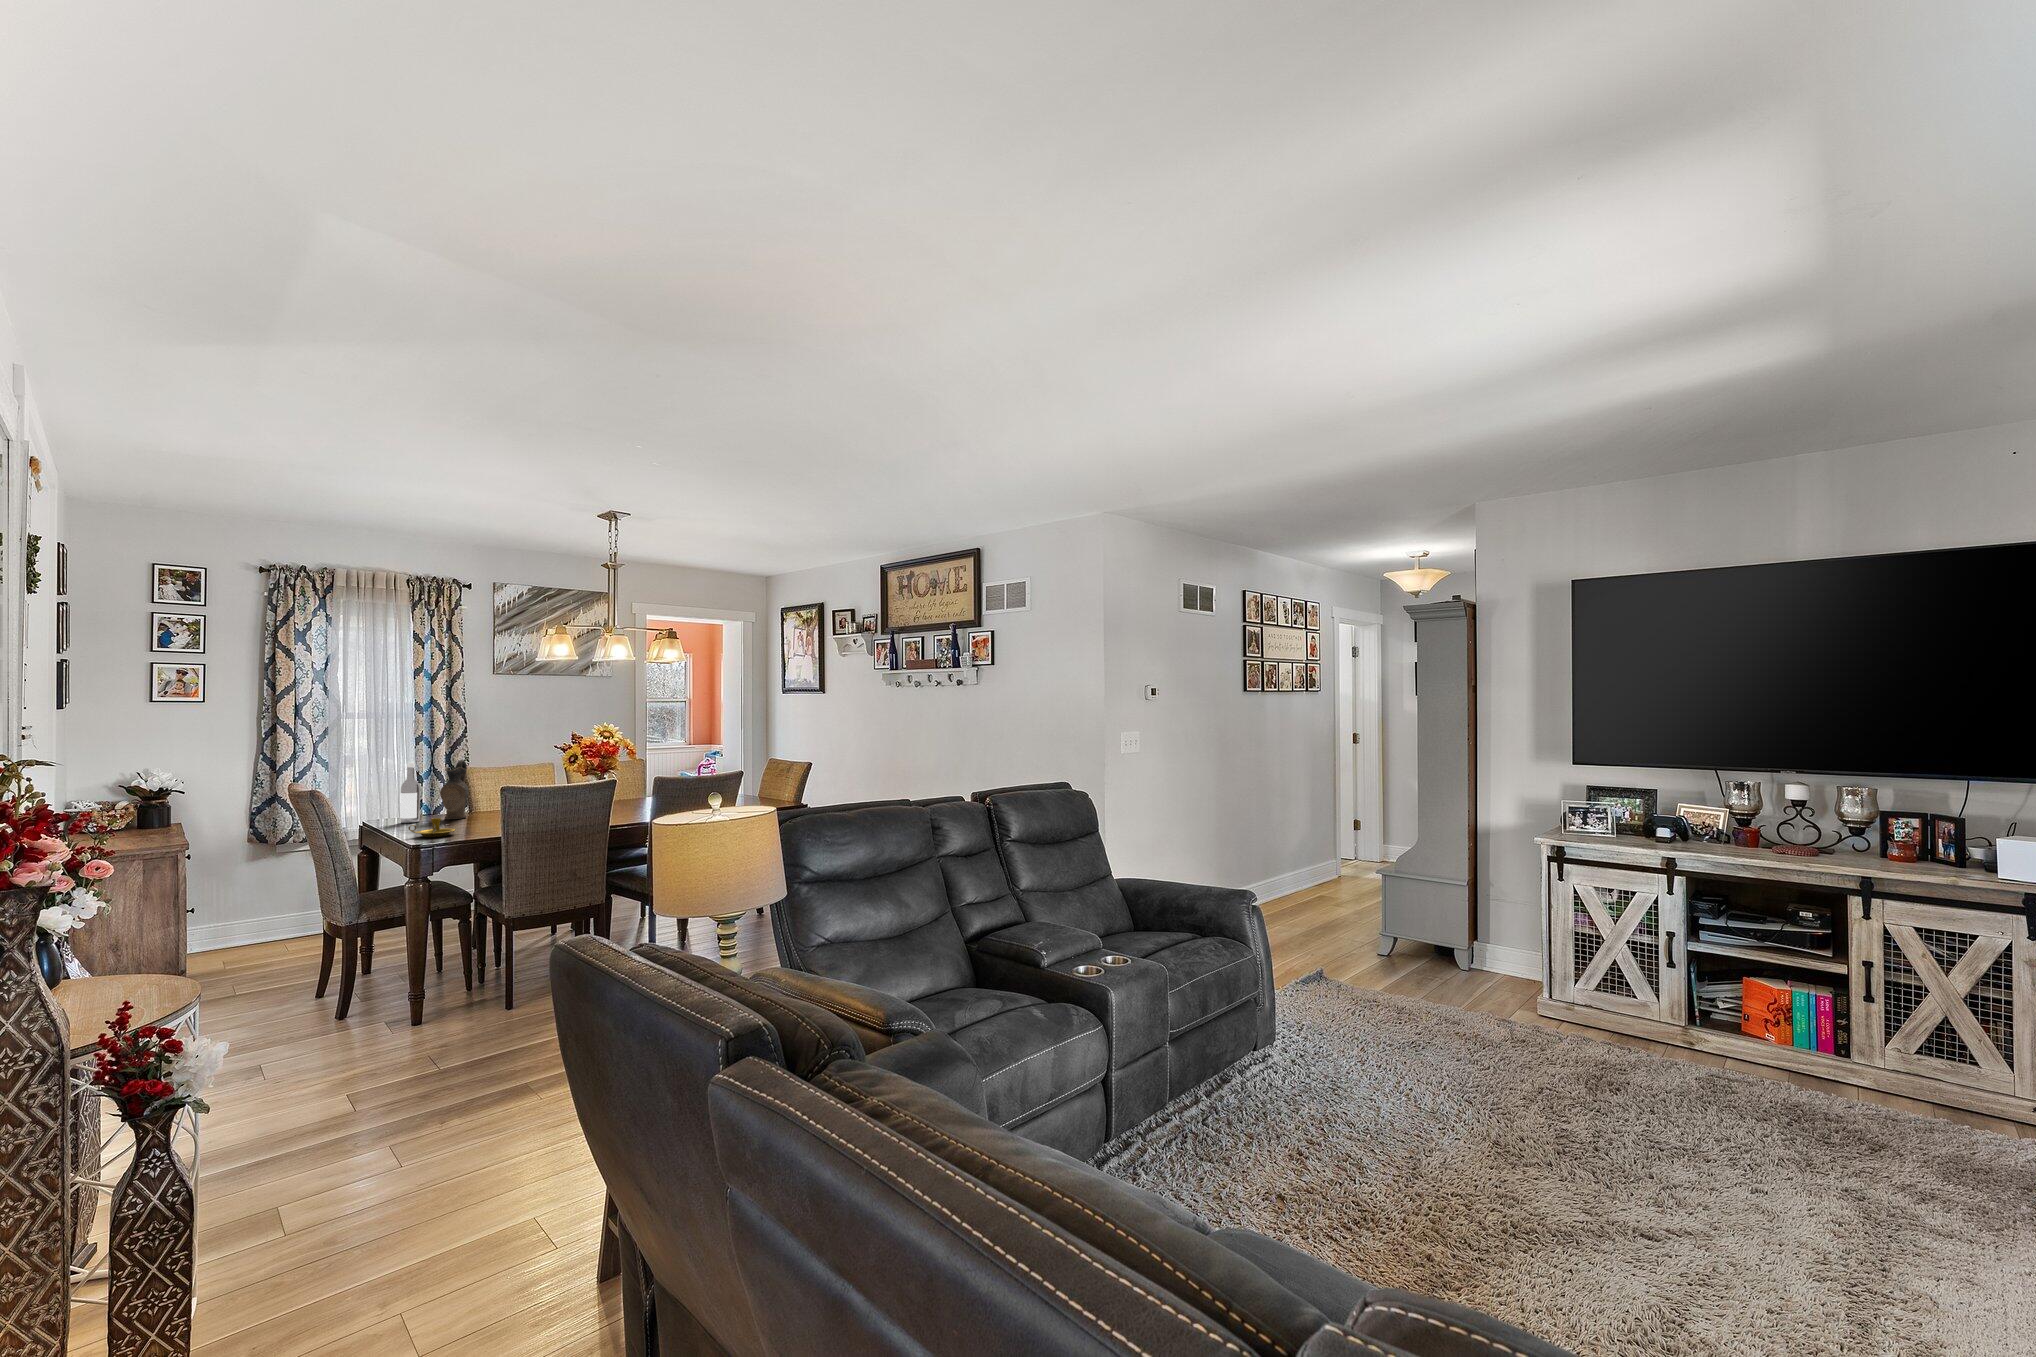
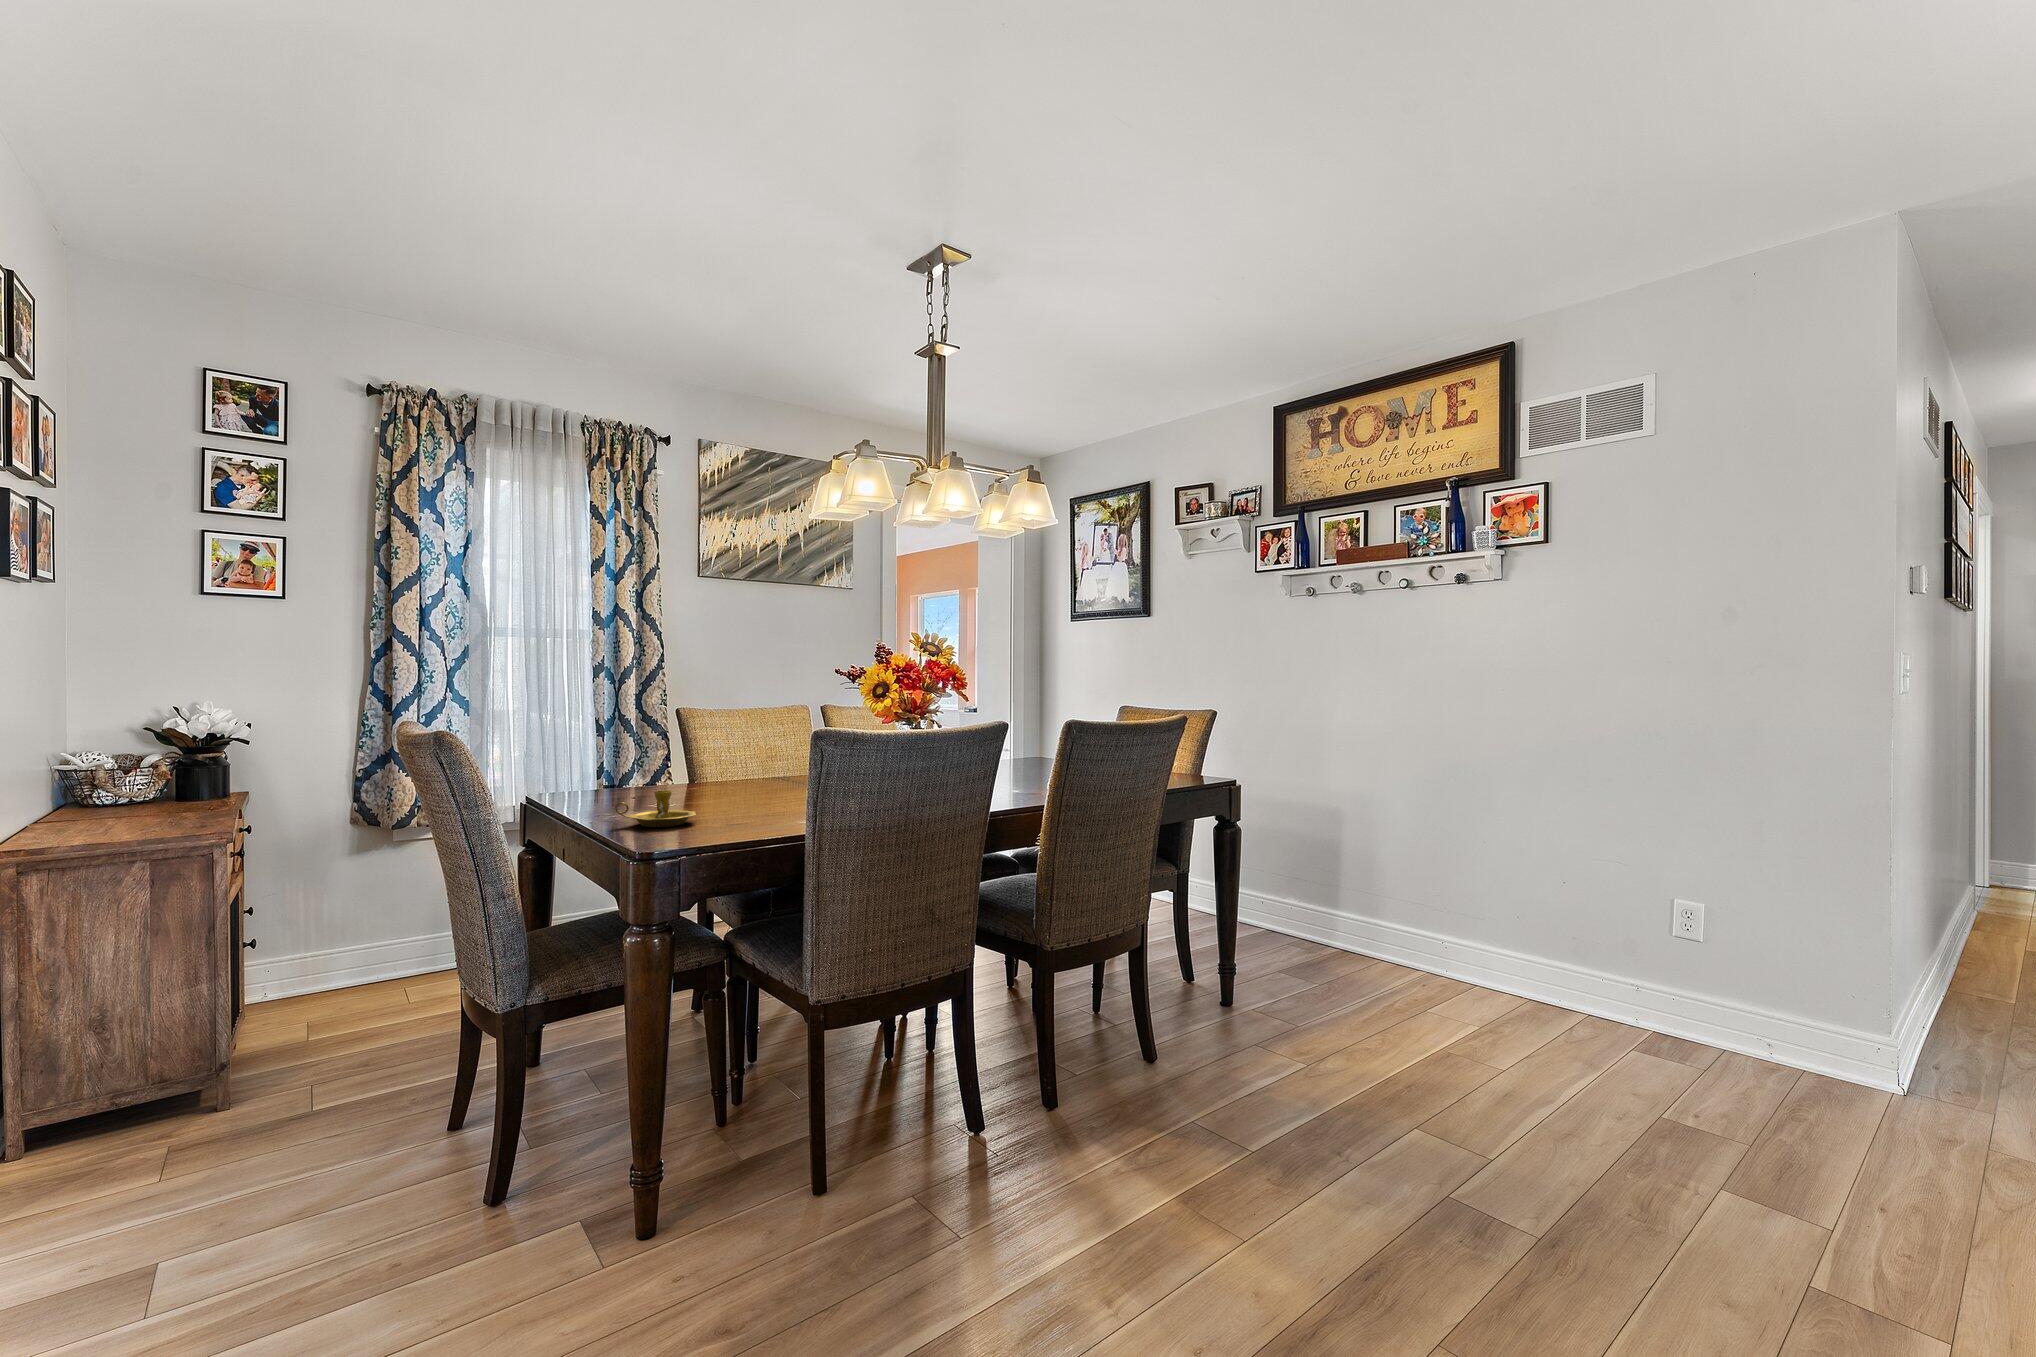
ceramic pitcher: present [440,760,468,819] -> none [650,692,694,793]
wine bottle: present [400,763,420,823] -> none [587,693,618,798]

